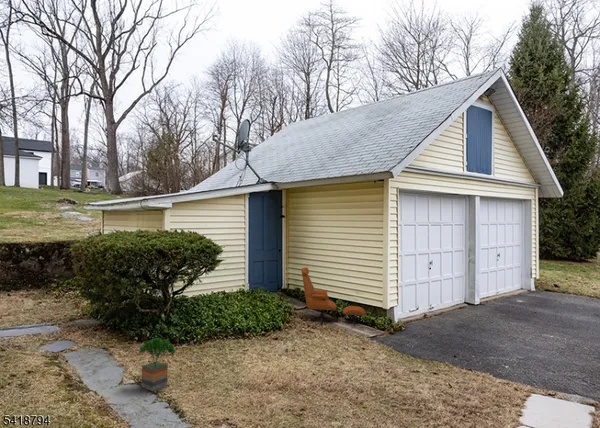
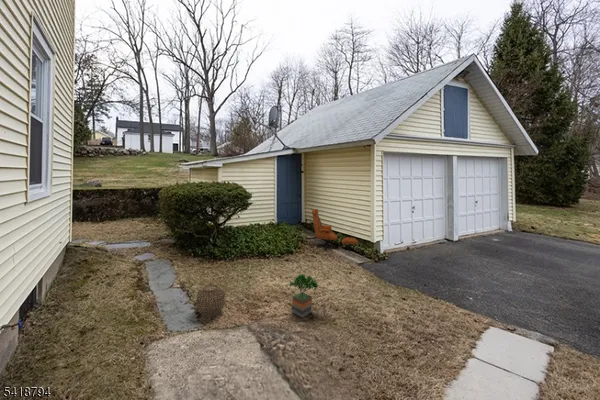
potted tree: present [139,338,176,391] -> present [290,274,318,317]
woven basket: none [182,365,218,408] -> present [197,285,225,317]

